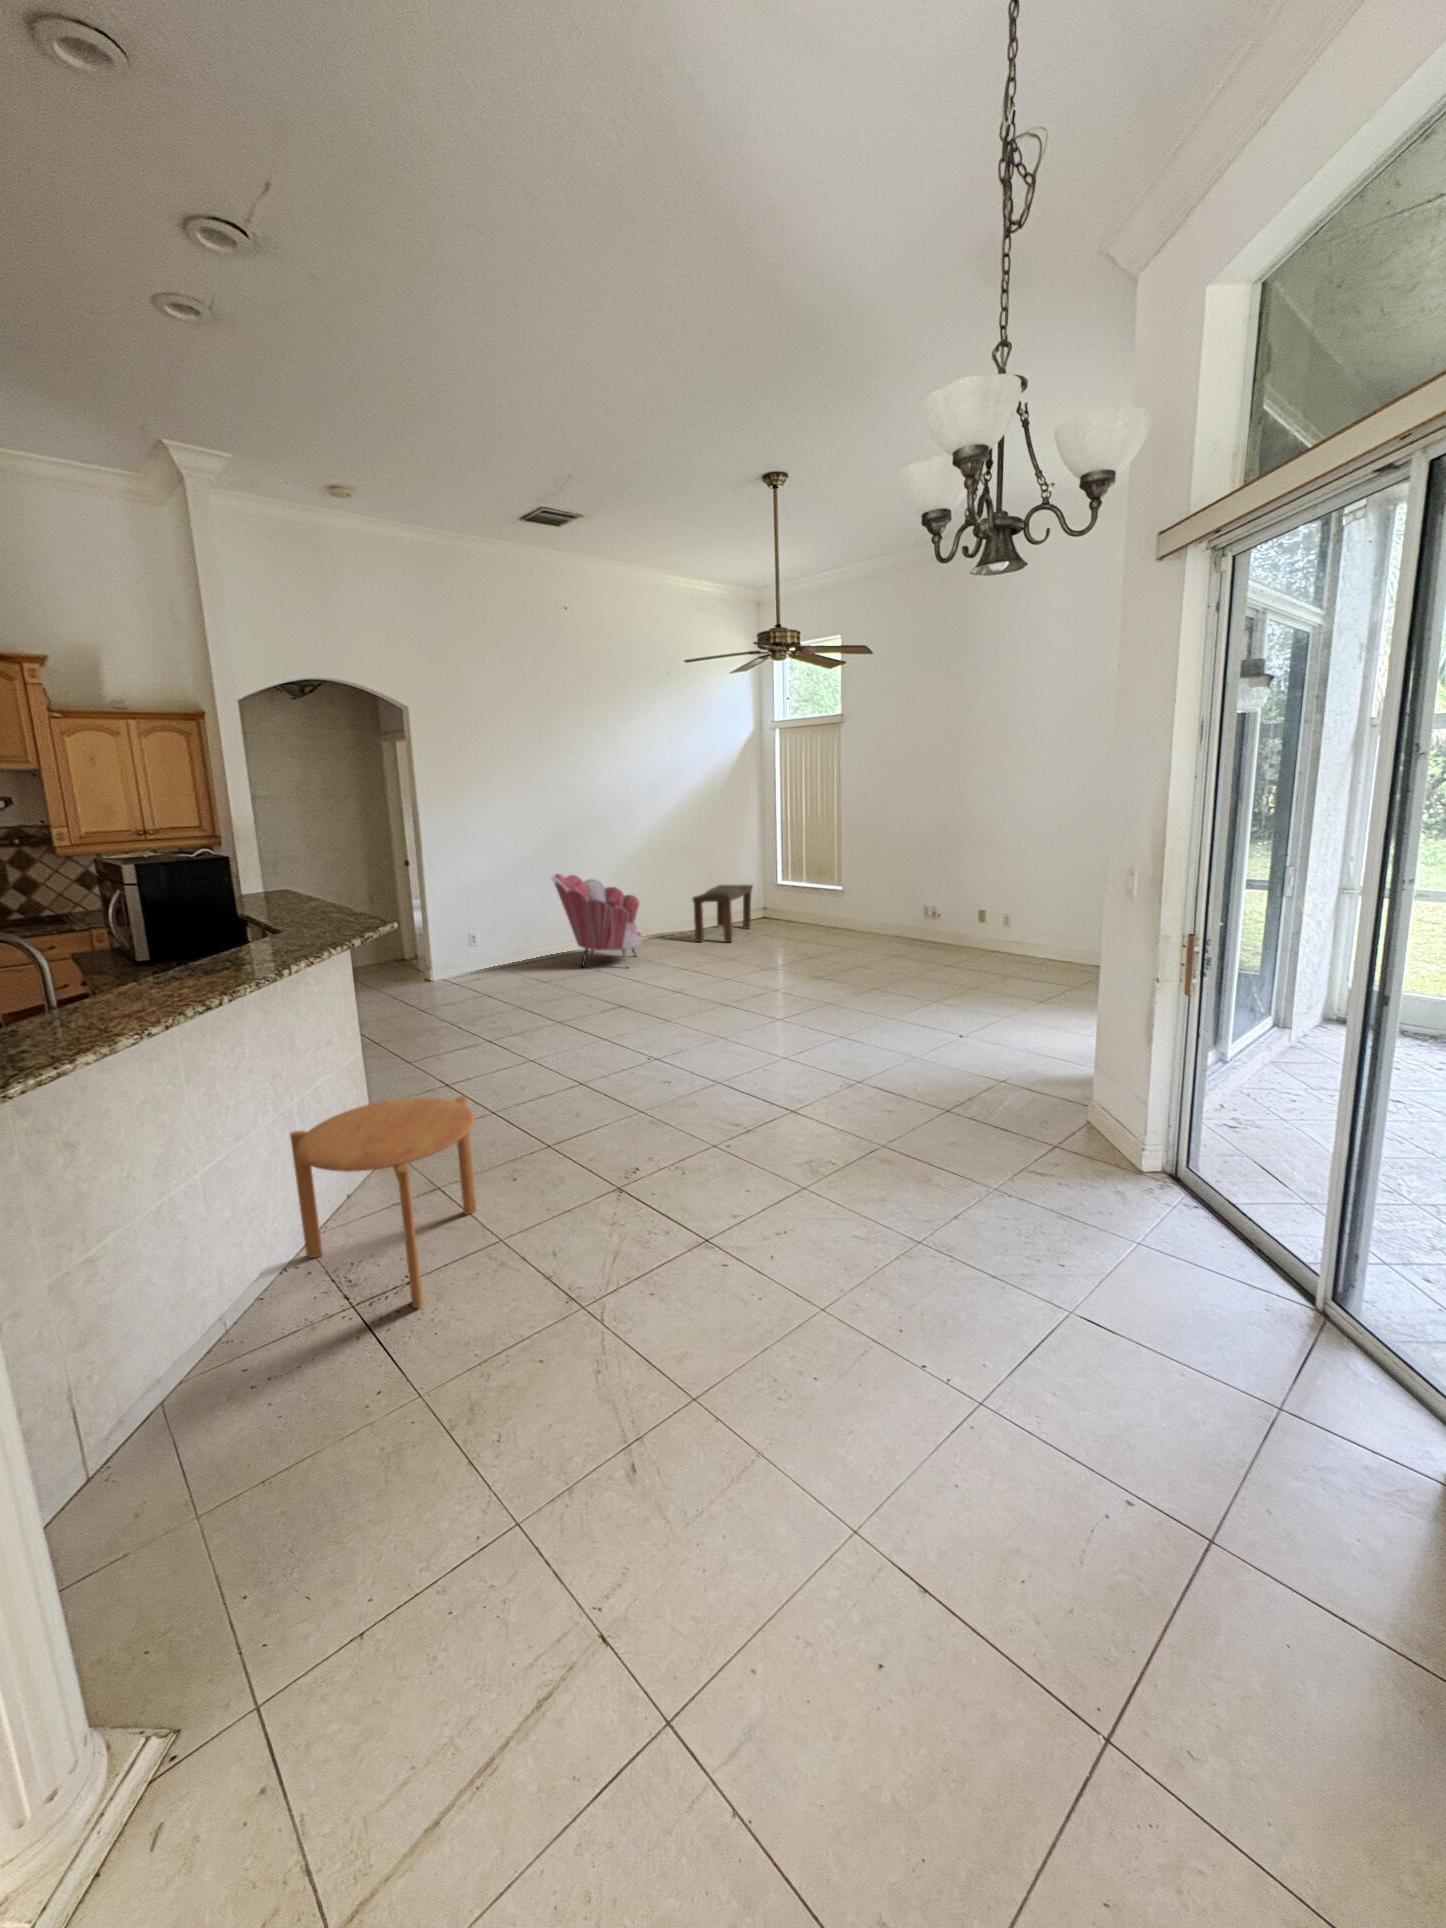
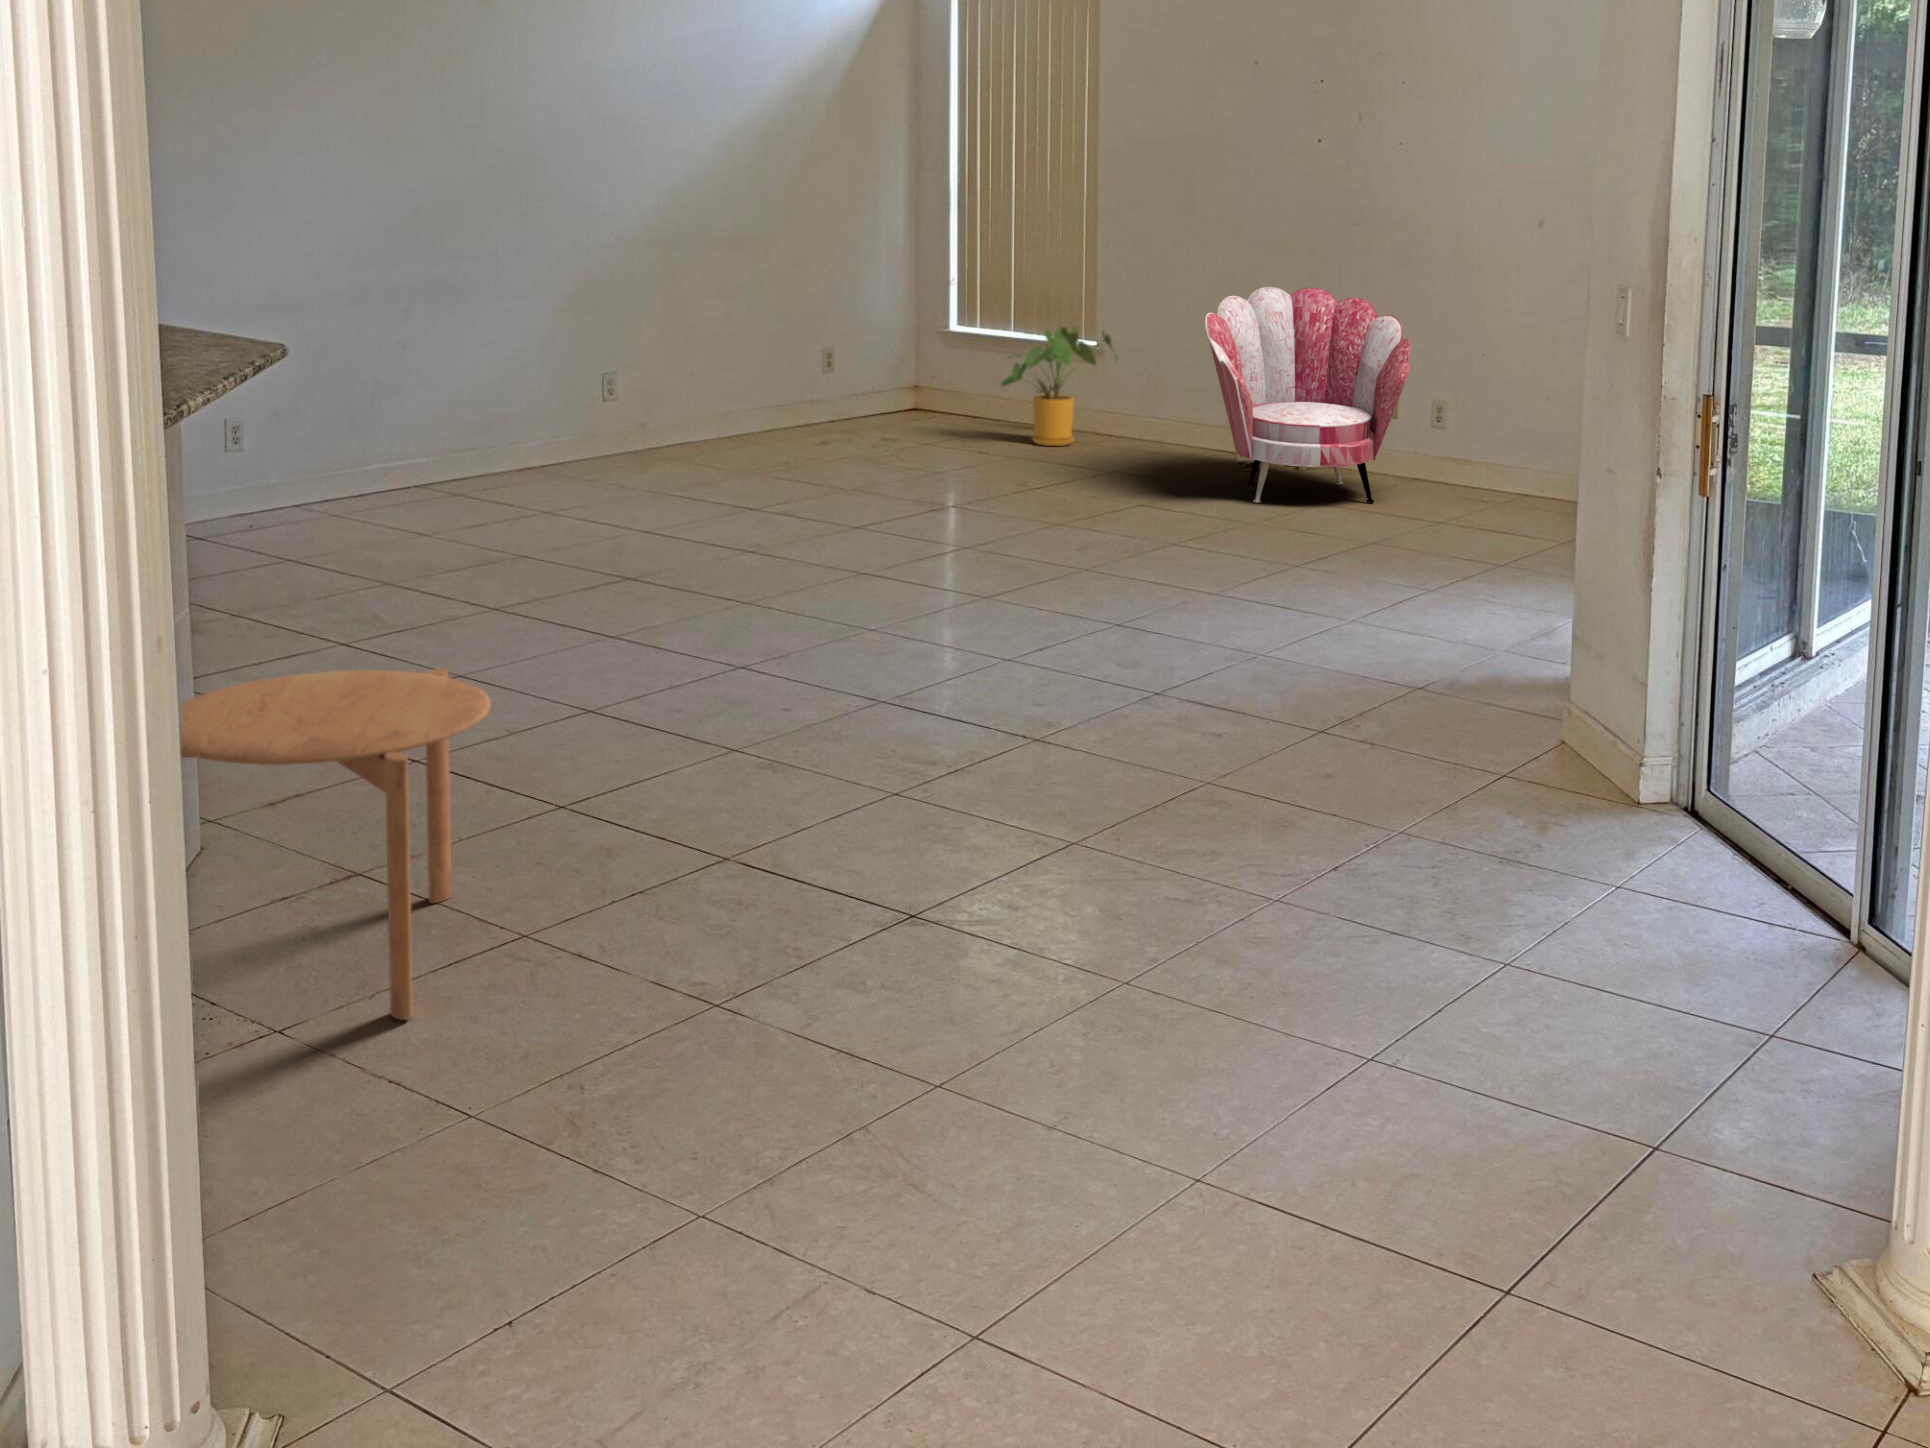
armchair: present [552,874,642,967] -> present [1205,287,1411,503]
house plant: none [799,881,853,935] -> present [1001,327,1117,446]
bench: present [693,884,753,942] -> none [758,327,893,457]

